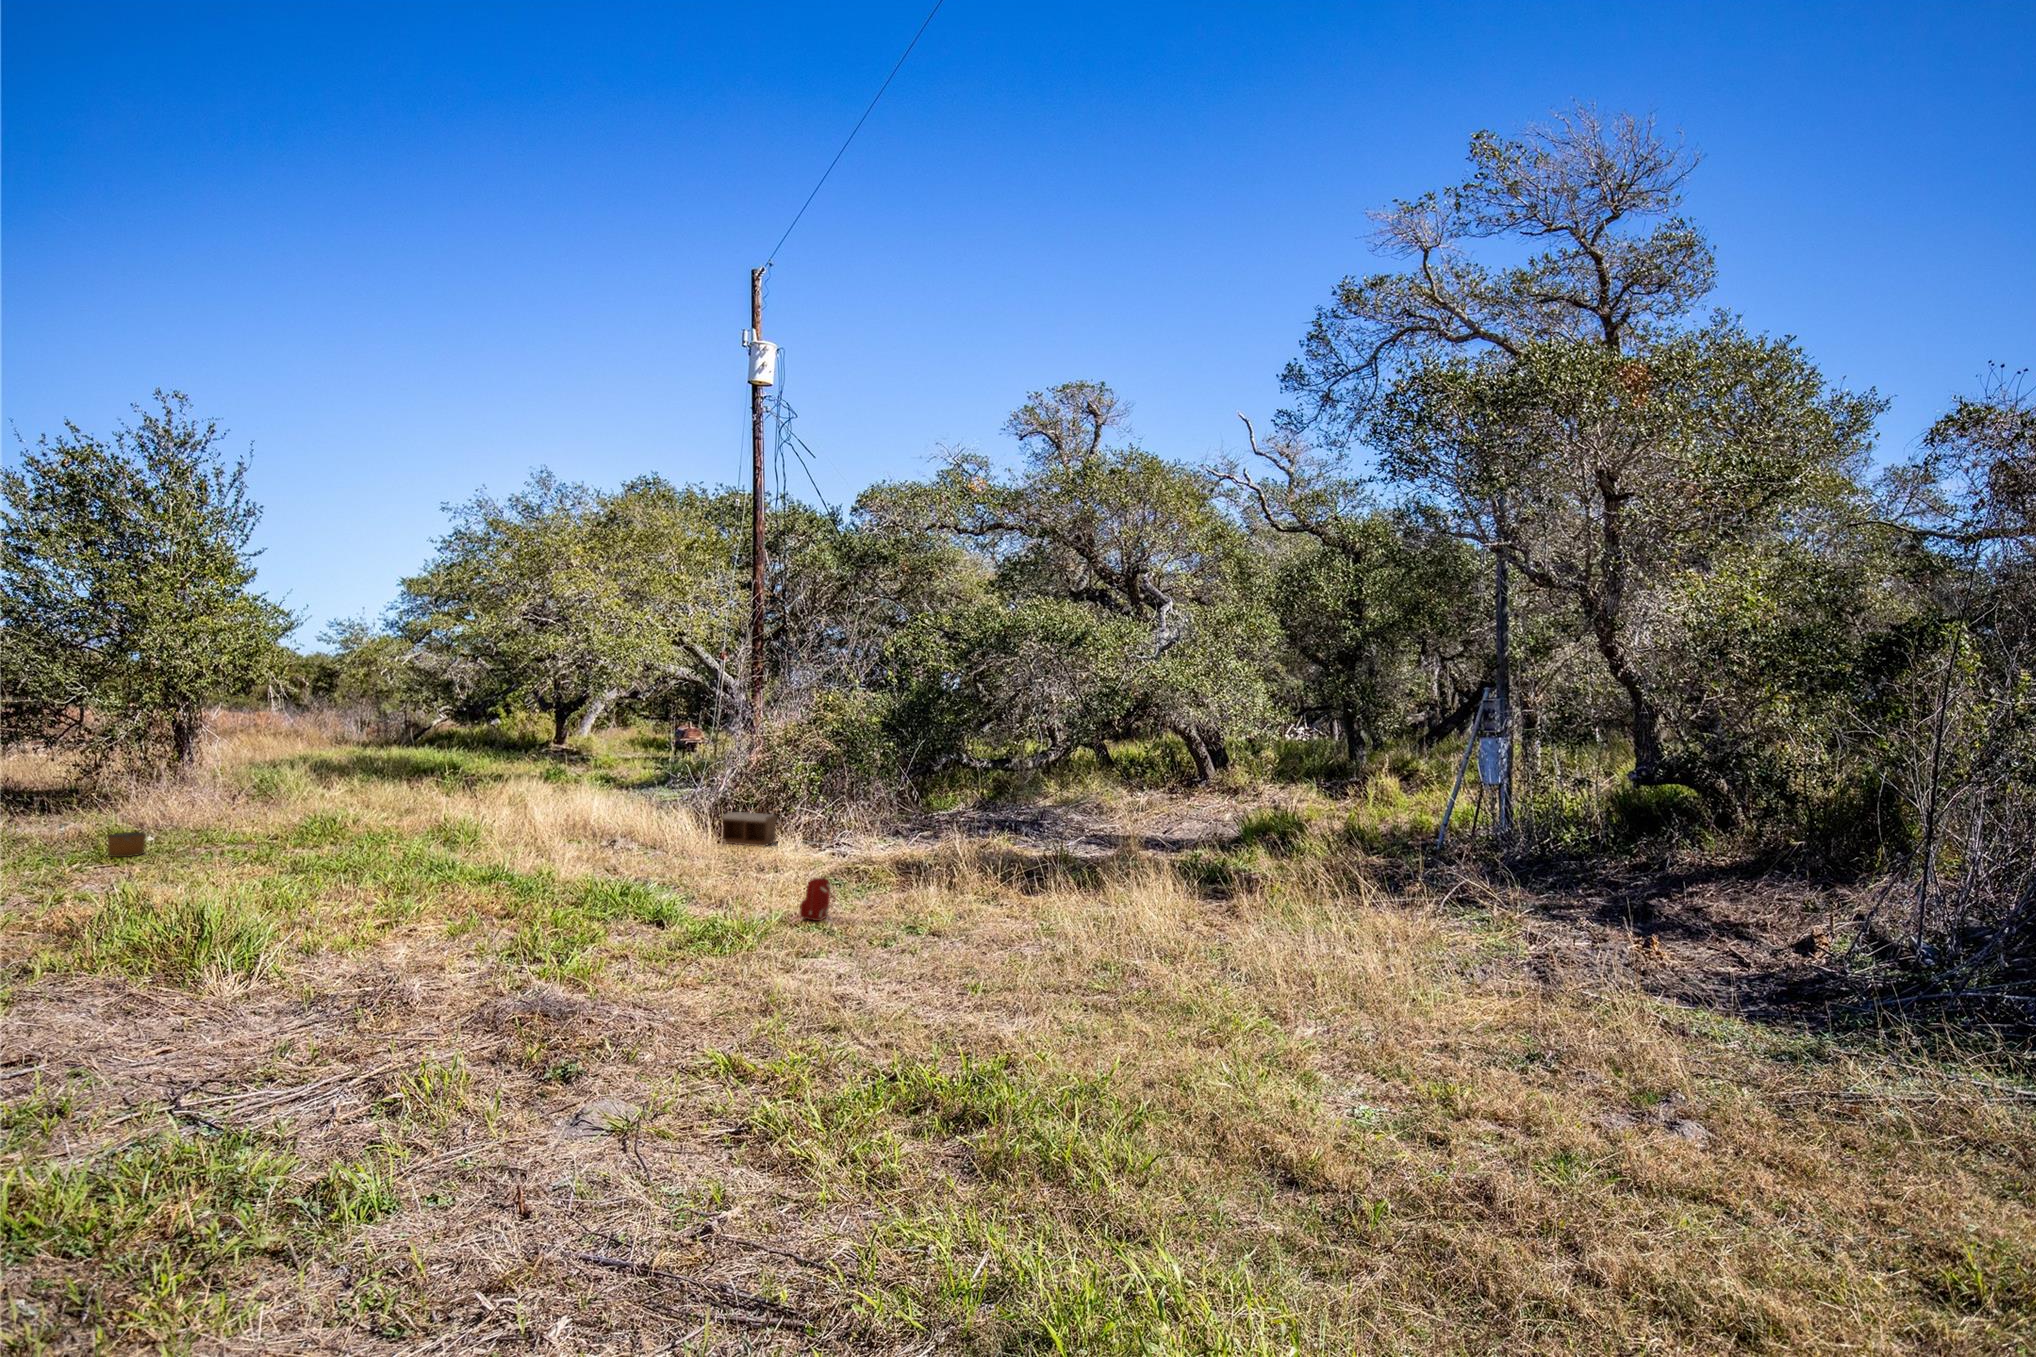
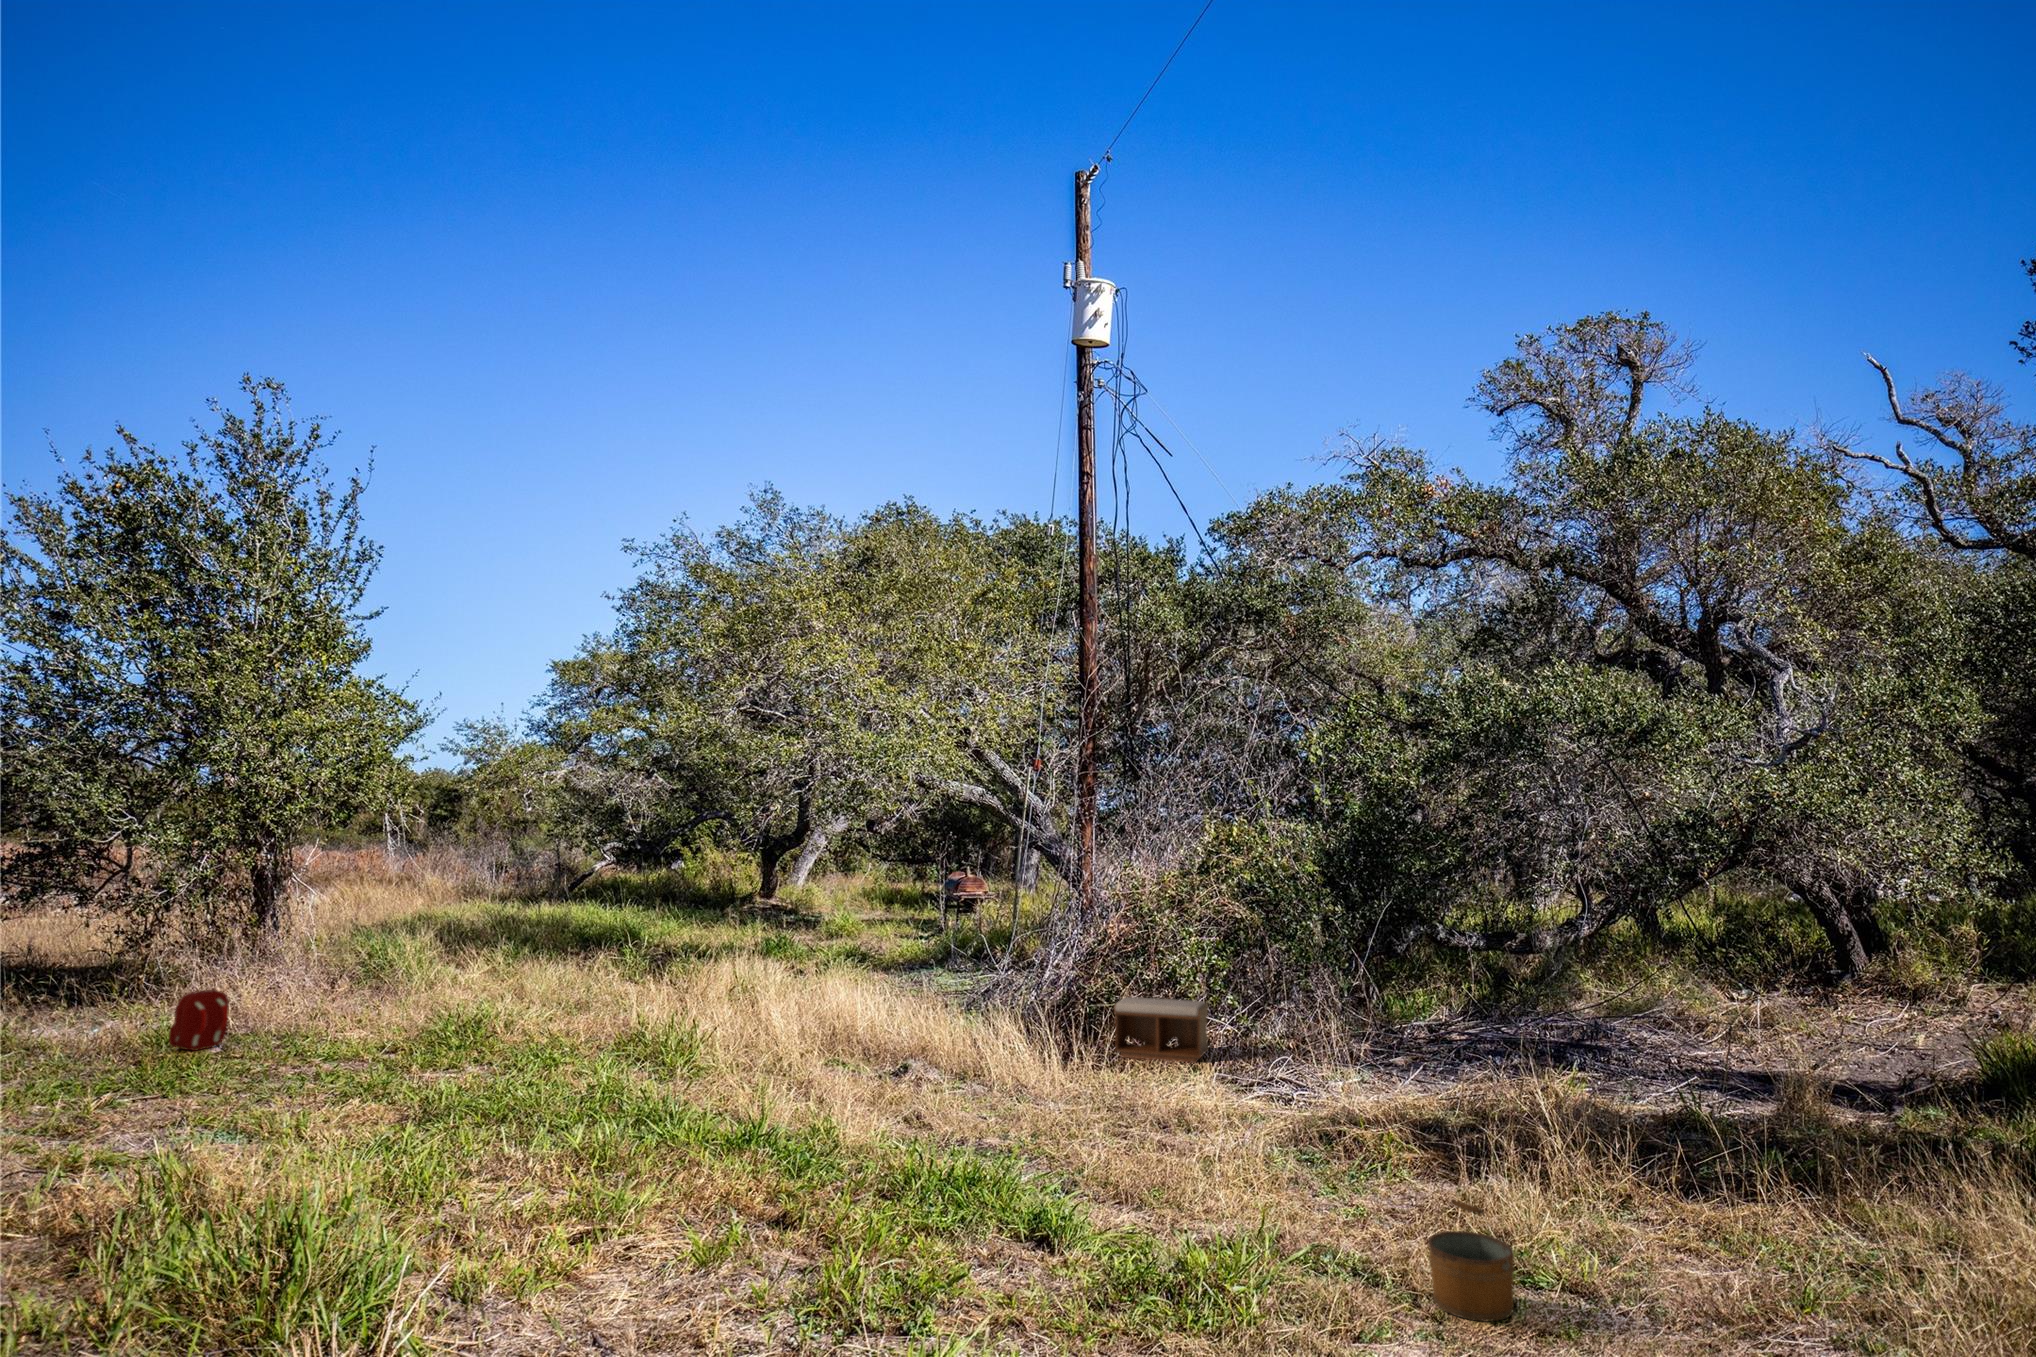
bucket: present [108,820,146,857] -> present [1428,1200,1514,1321]
backpack: present [800,877,836,921] -> present [169,989,229,1051]

